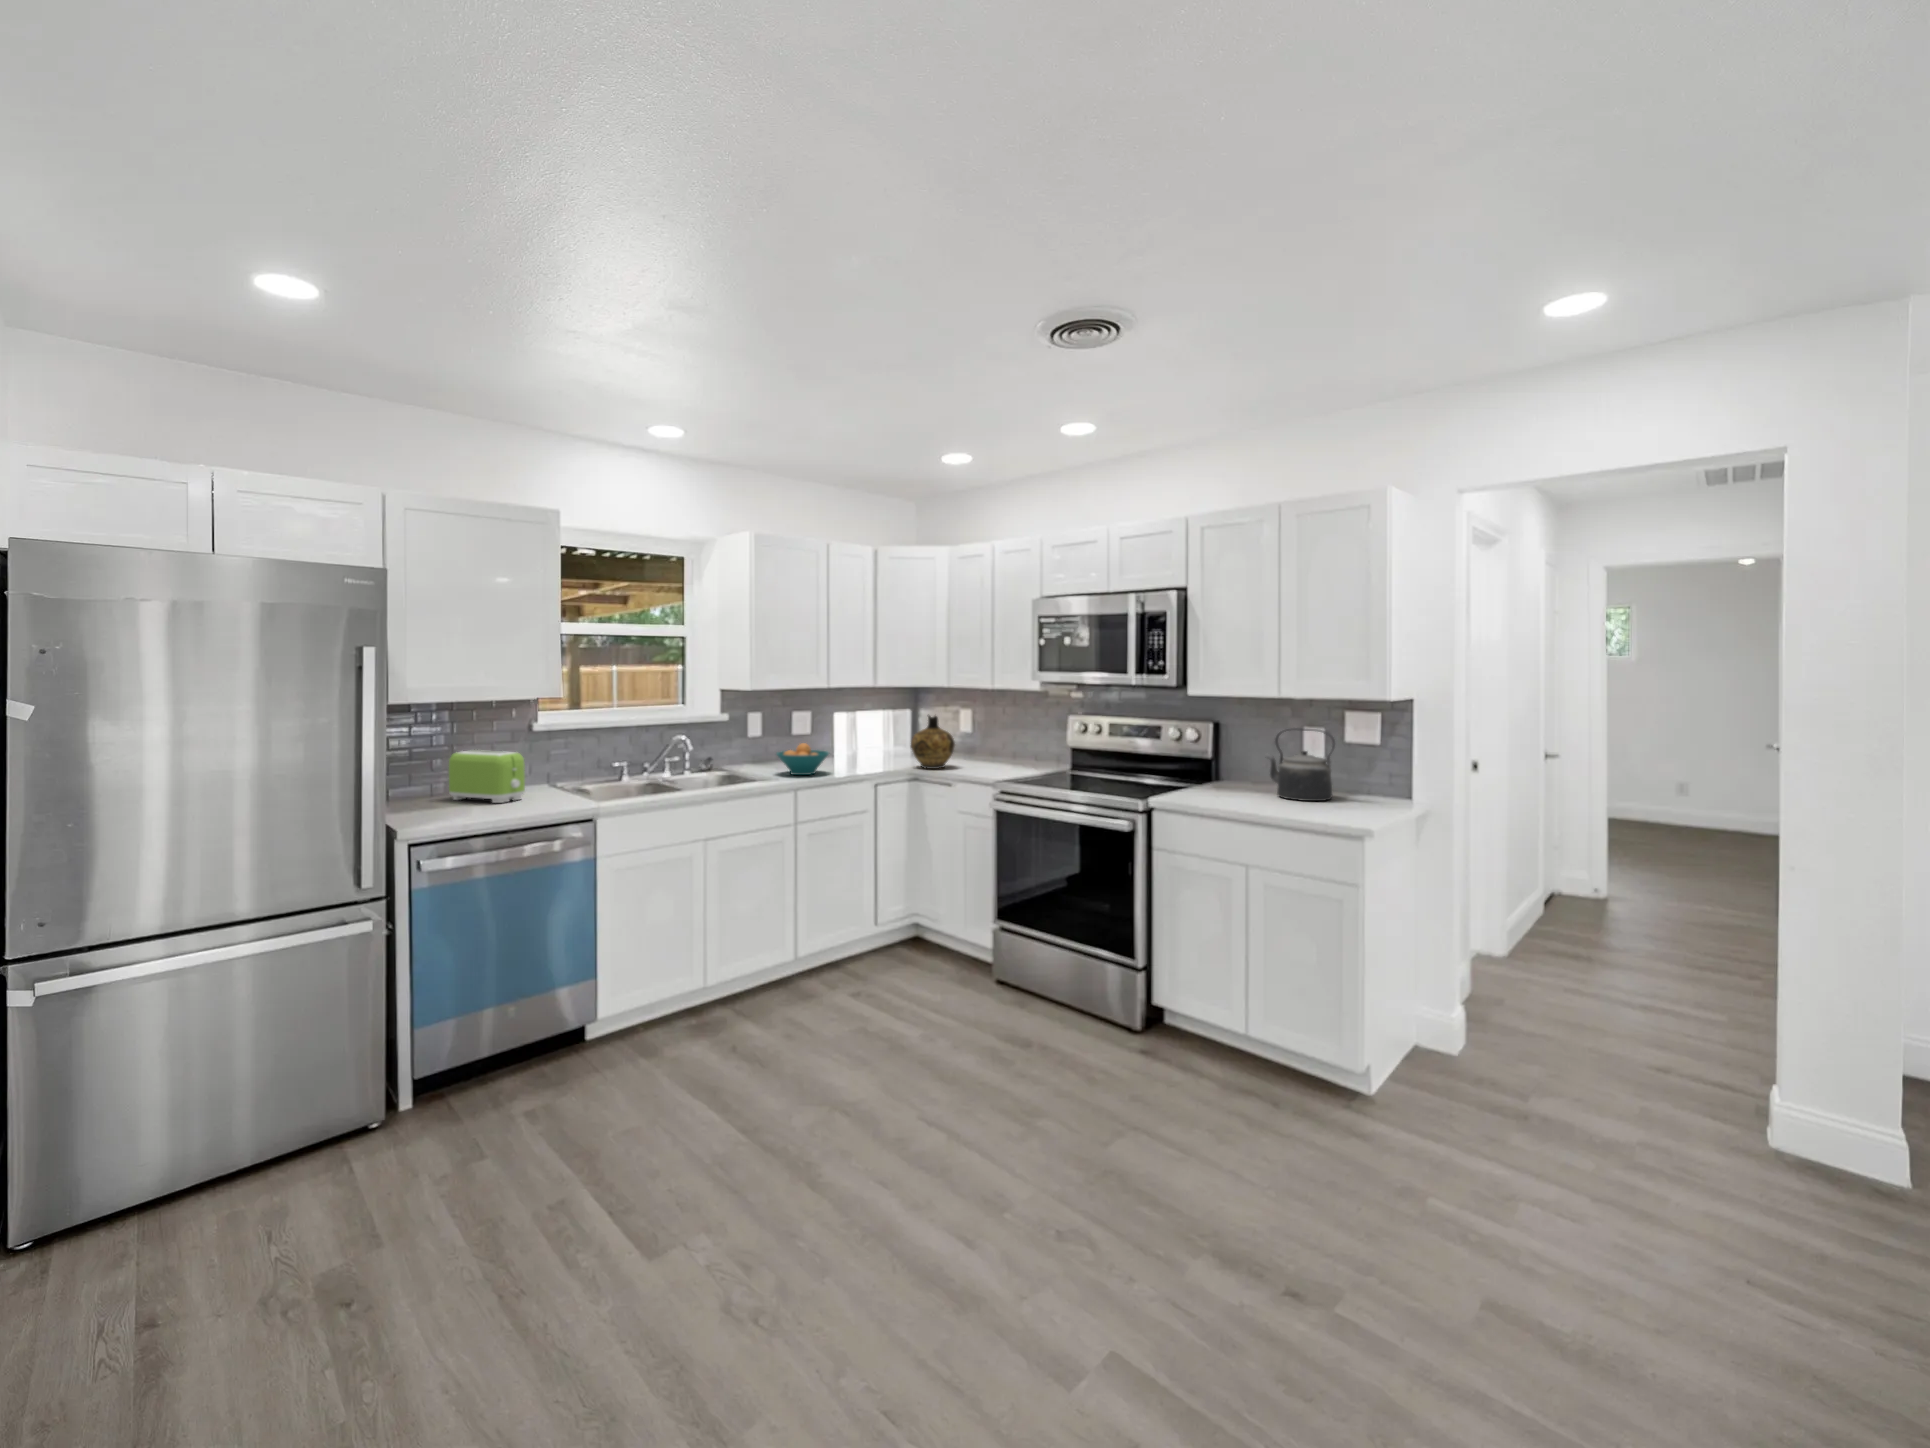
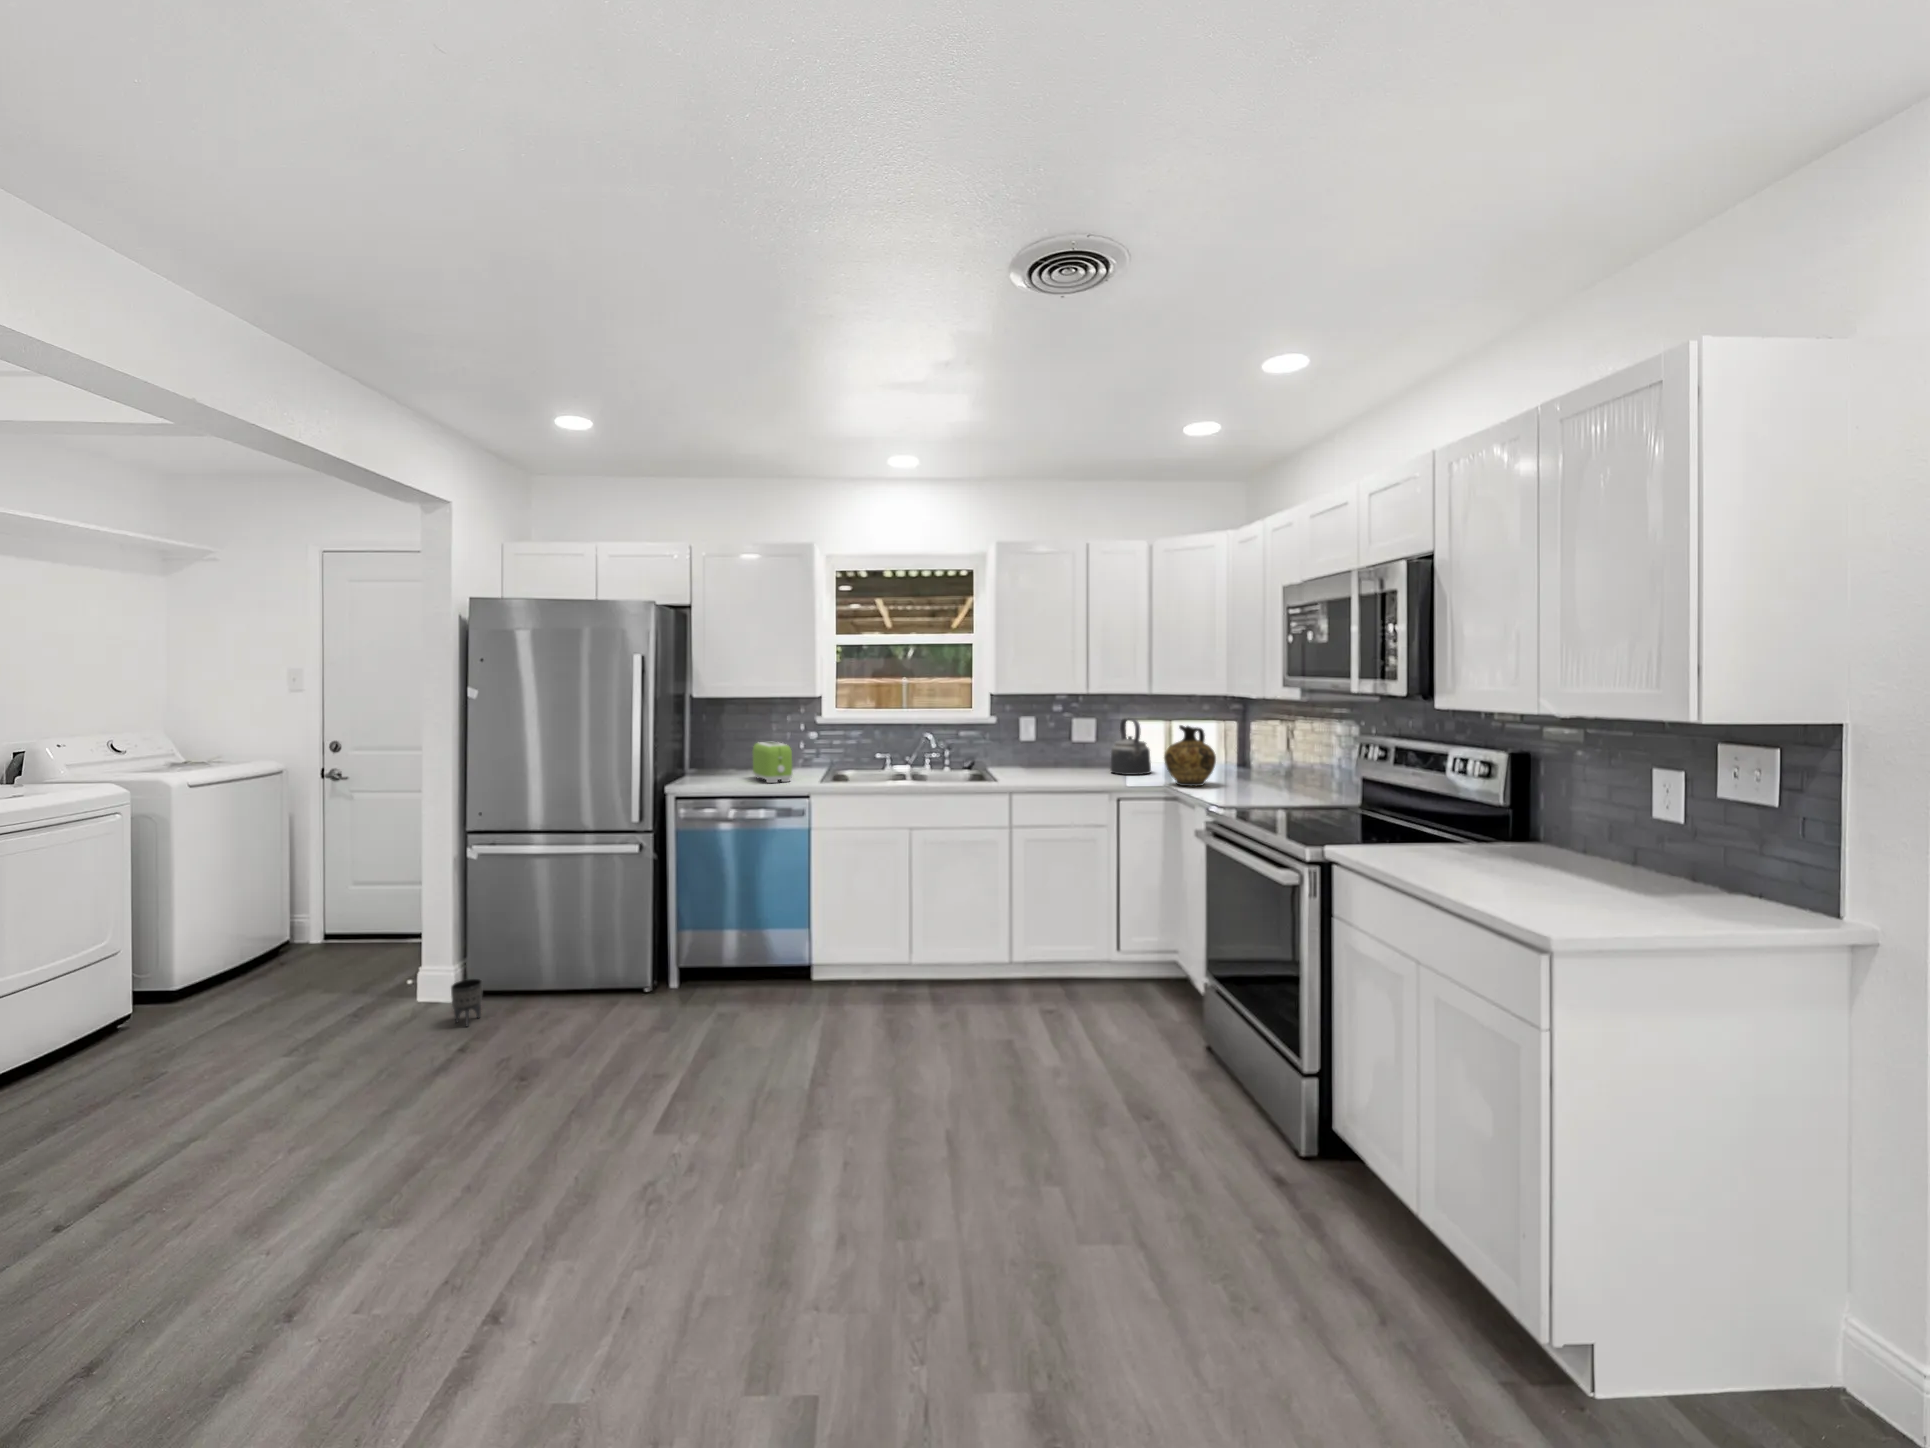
kettle: present [1266,728,1335,801] -> present [1110,718,1151,775]
fruit bowl: present [777,743,829,775] -> none [1015,750,1069,781]
planter: none [10,1189,81,1283] -> present [451,979,483,1026]

